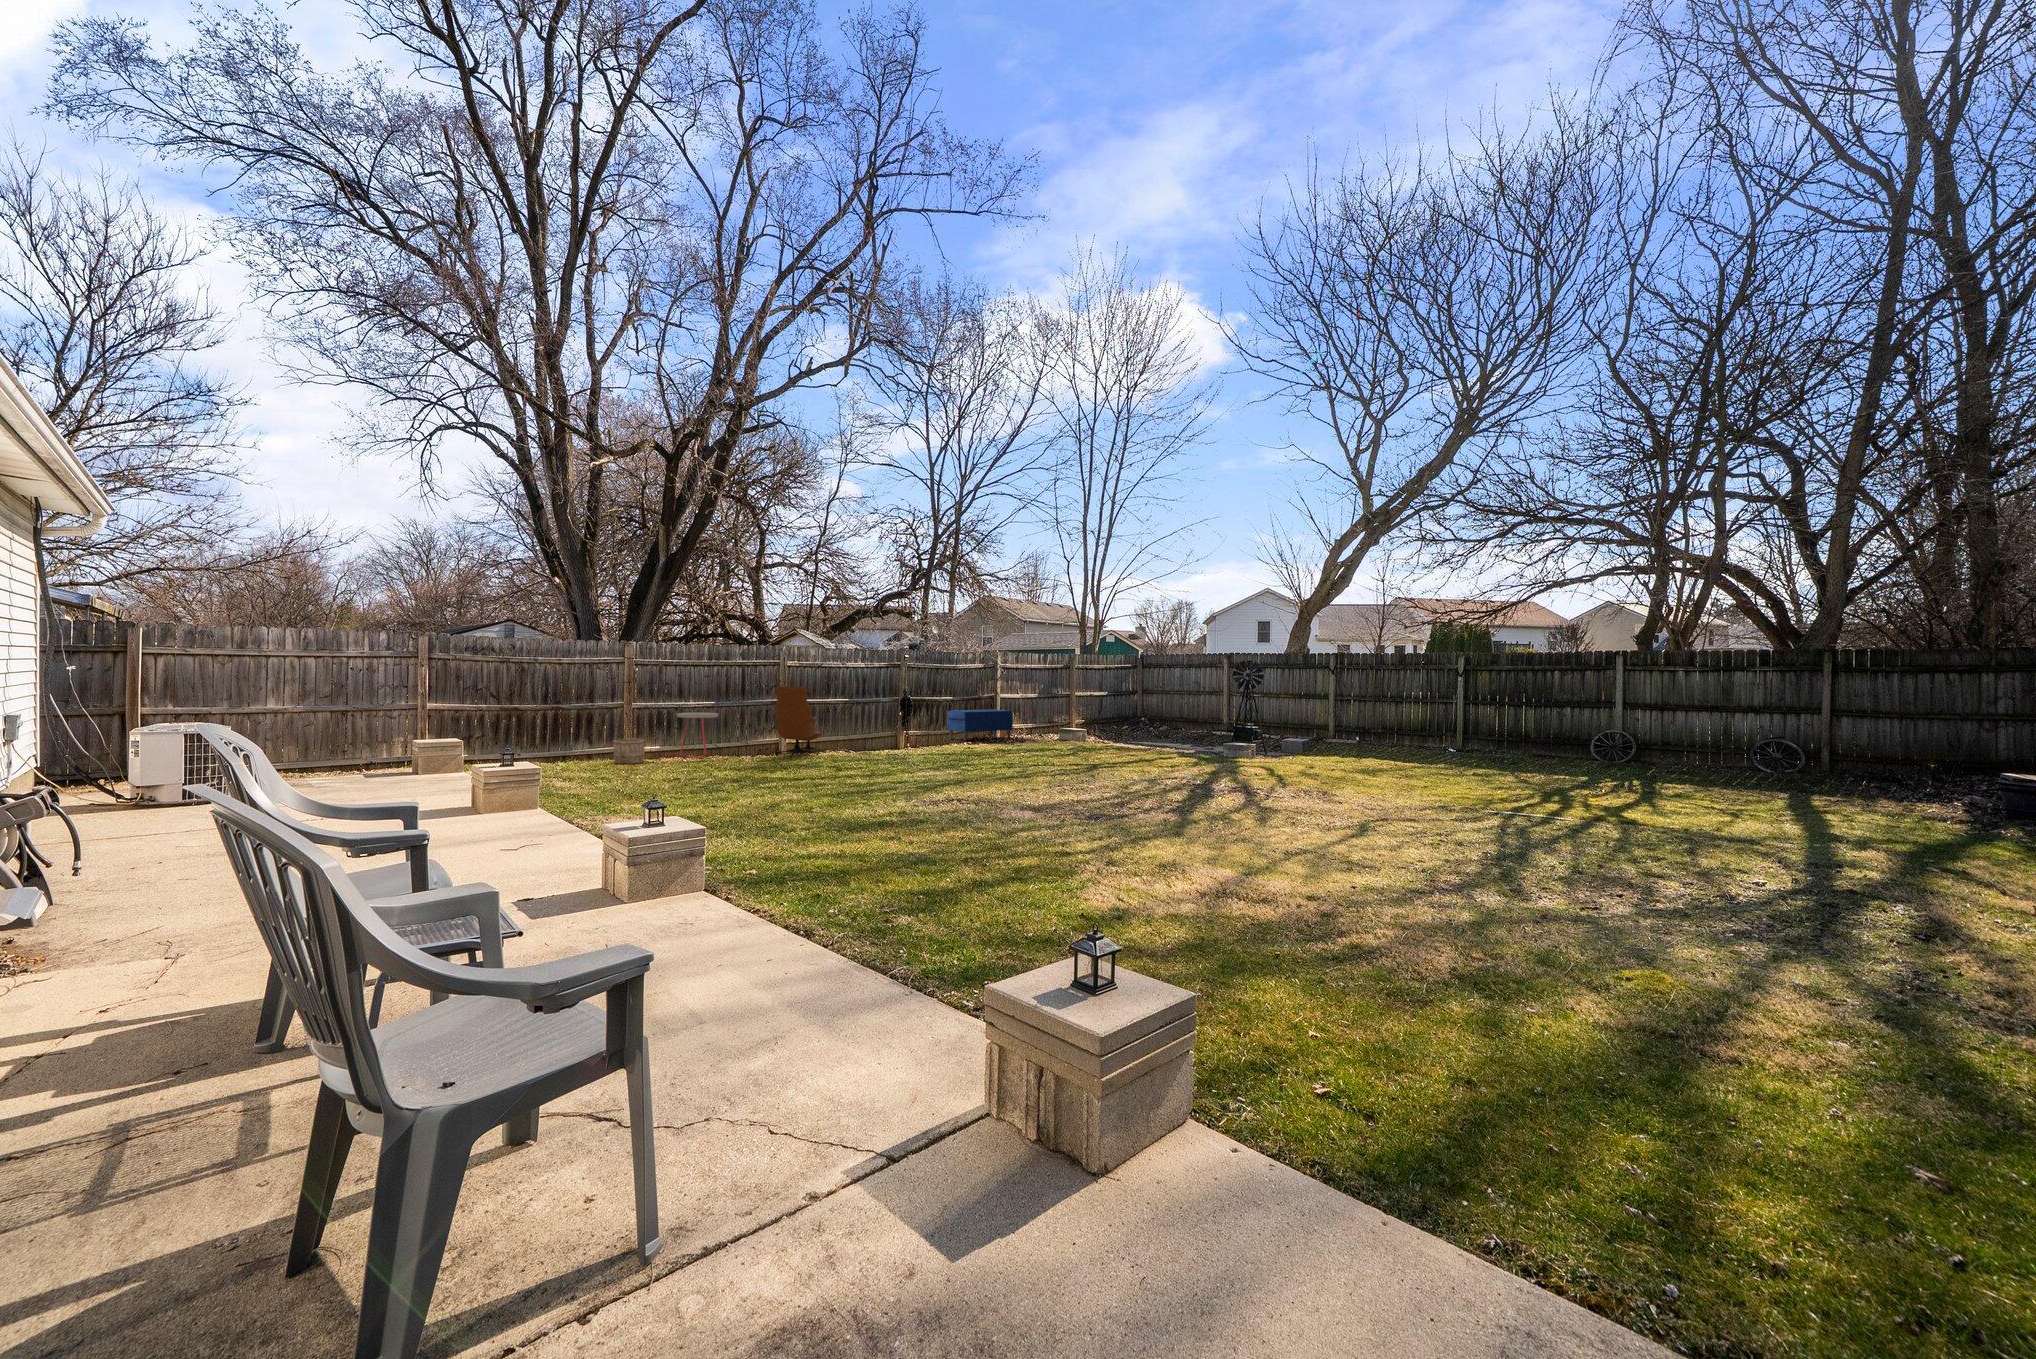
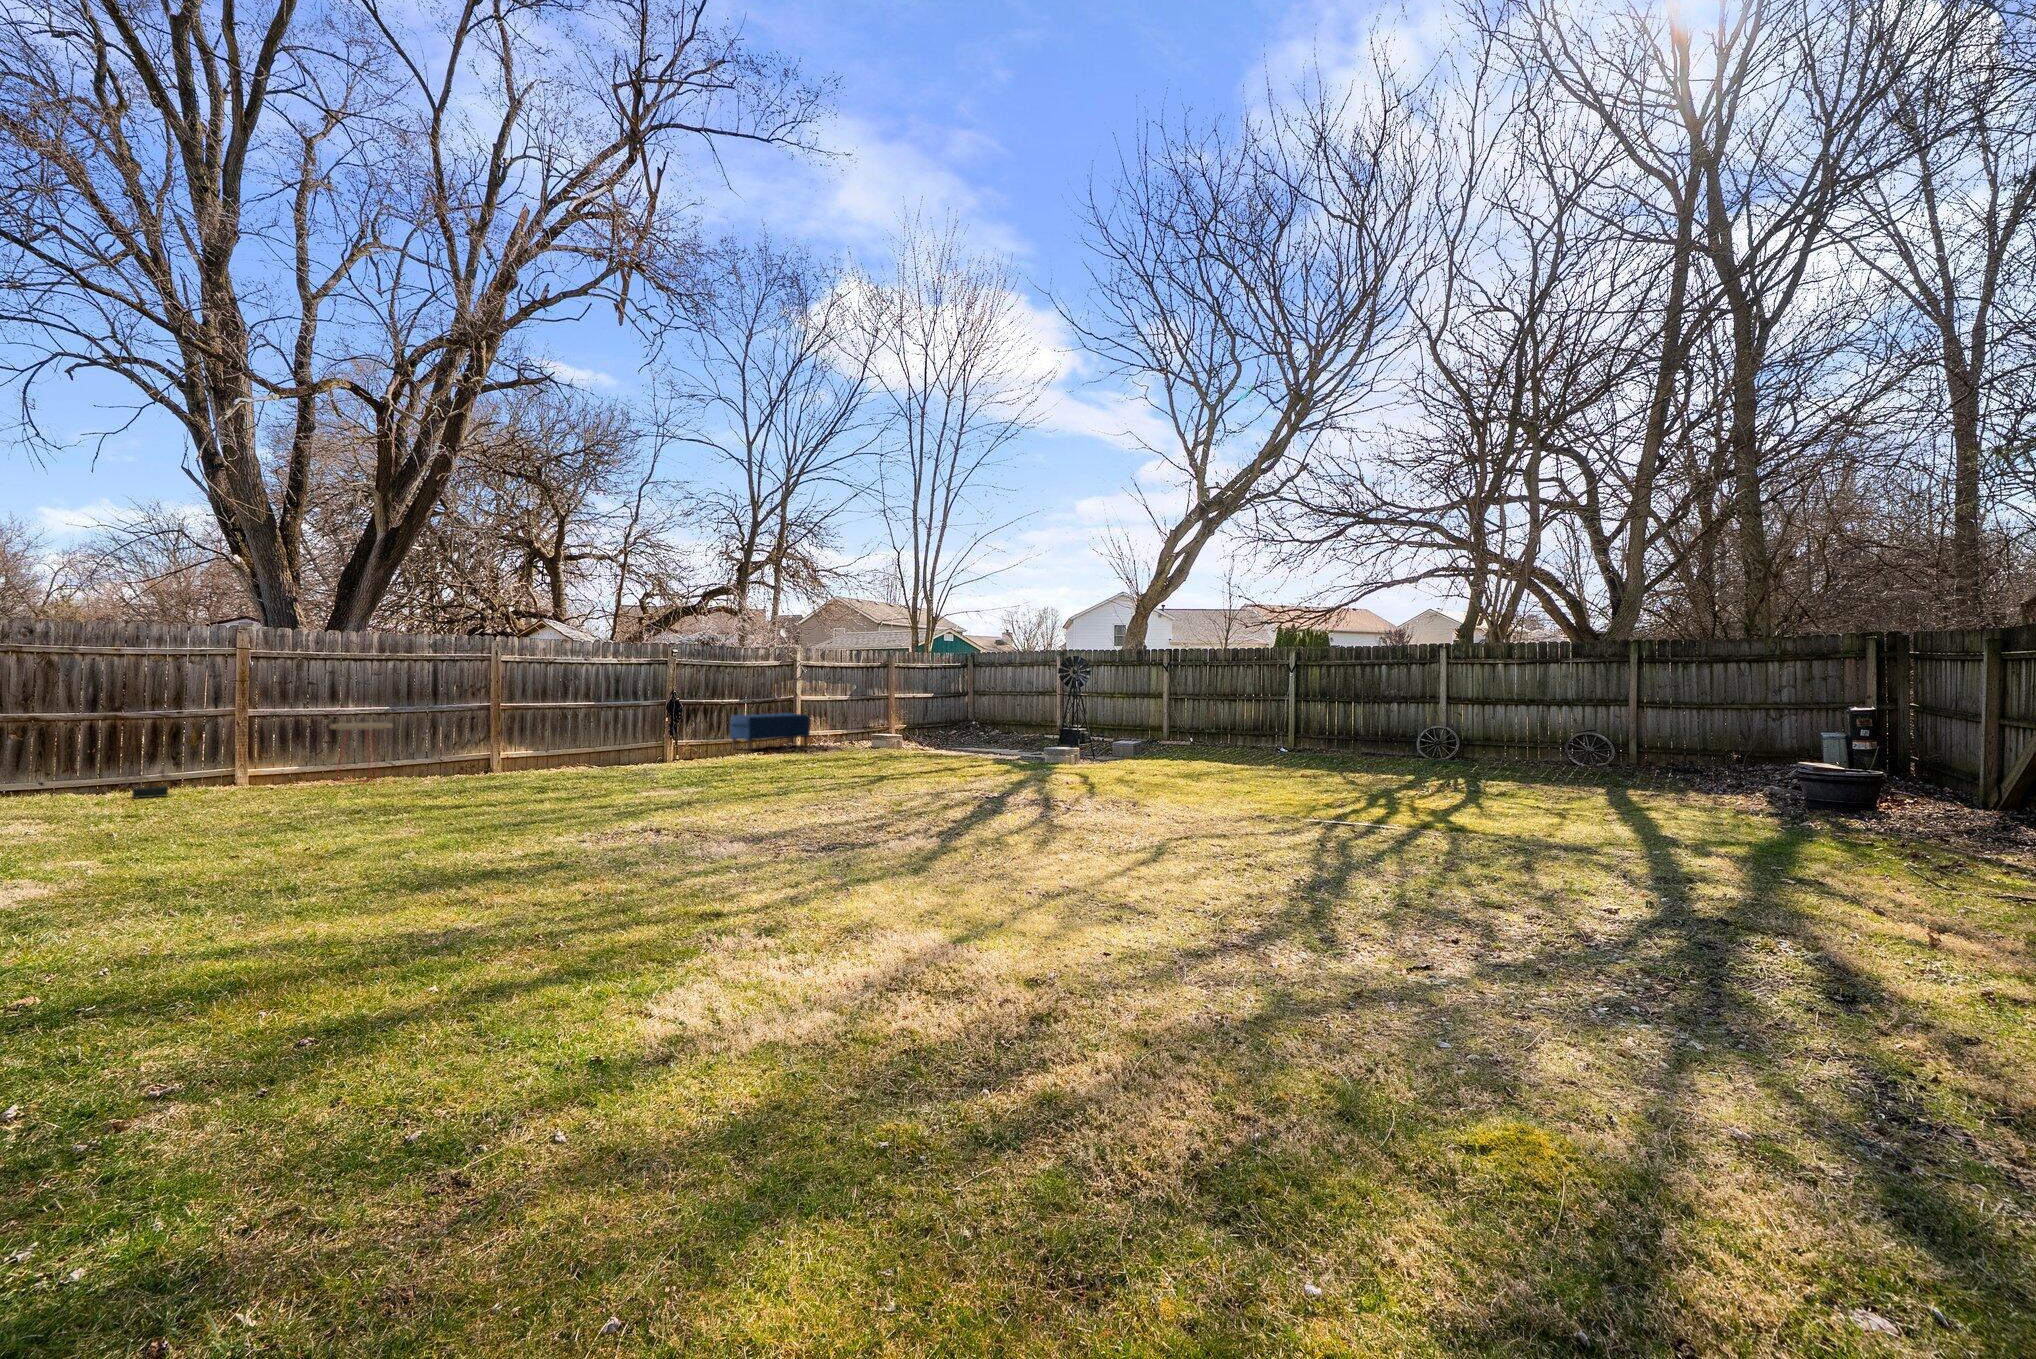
lounge chair: present [775,686,823,757] -> none [475,687,551,777]
wooden bucket: present [613,738,645,764] -> none [221,758,272,793]
decorative plant: none [552,740,587,766] -> present [119,763,171,799]

